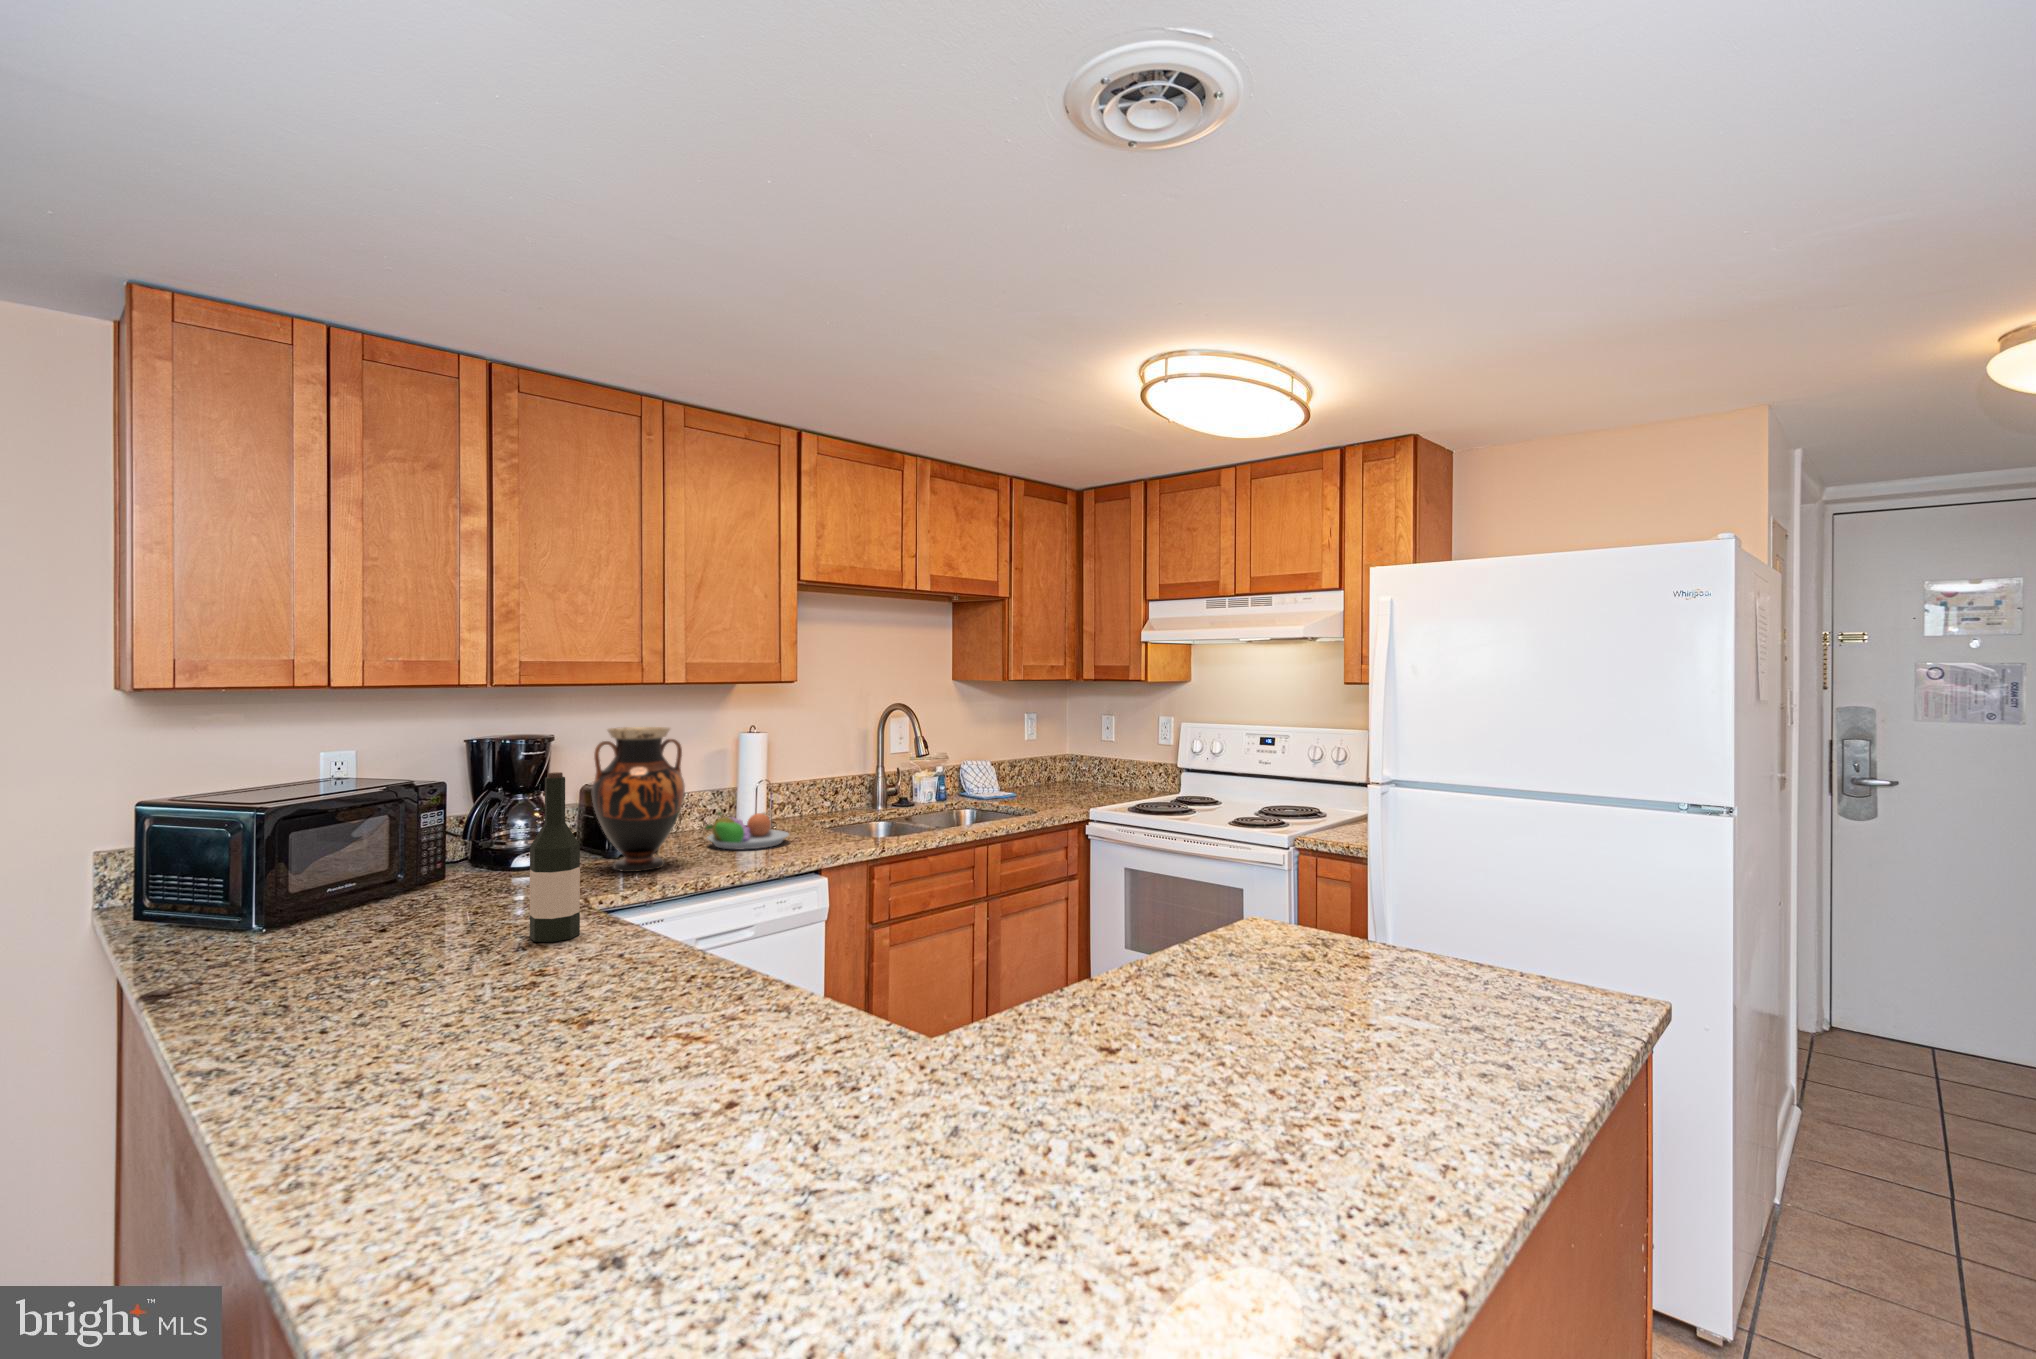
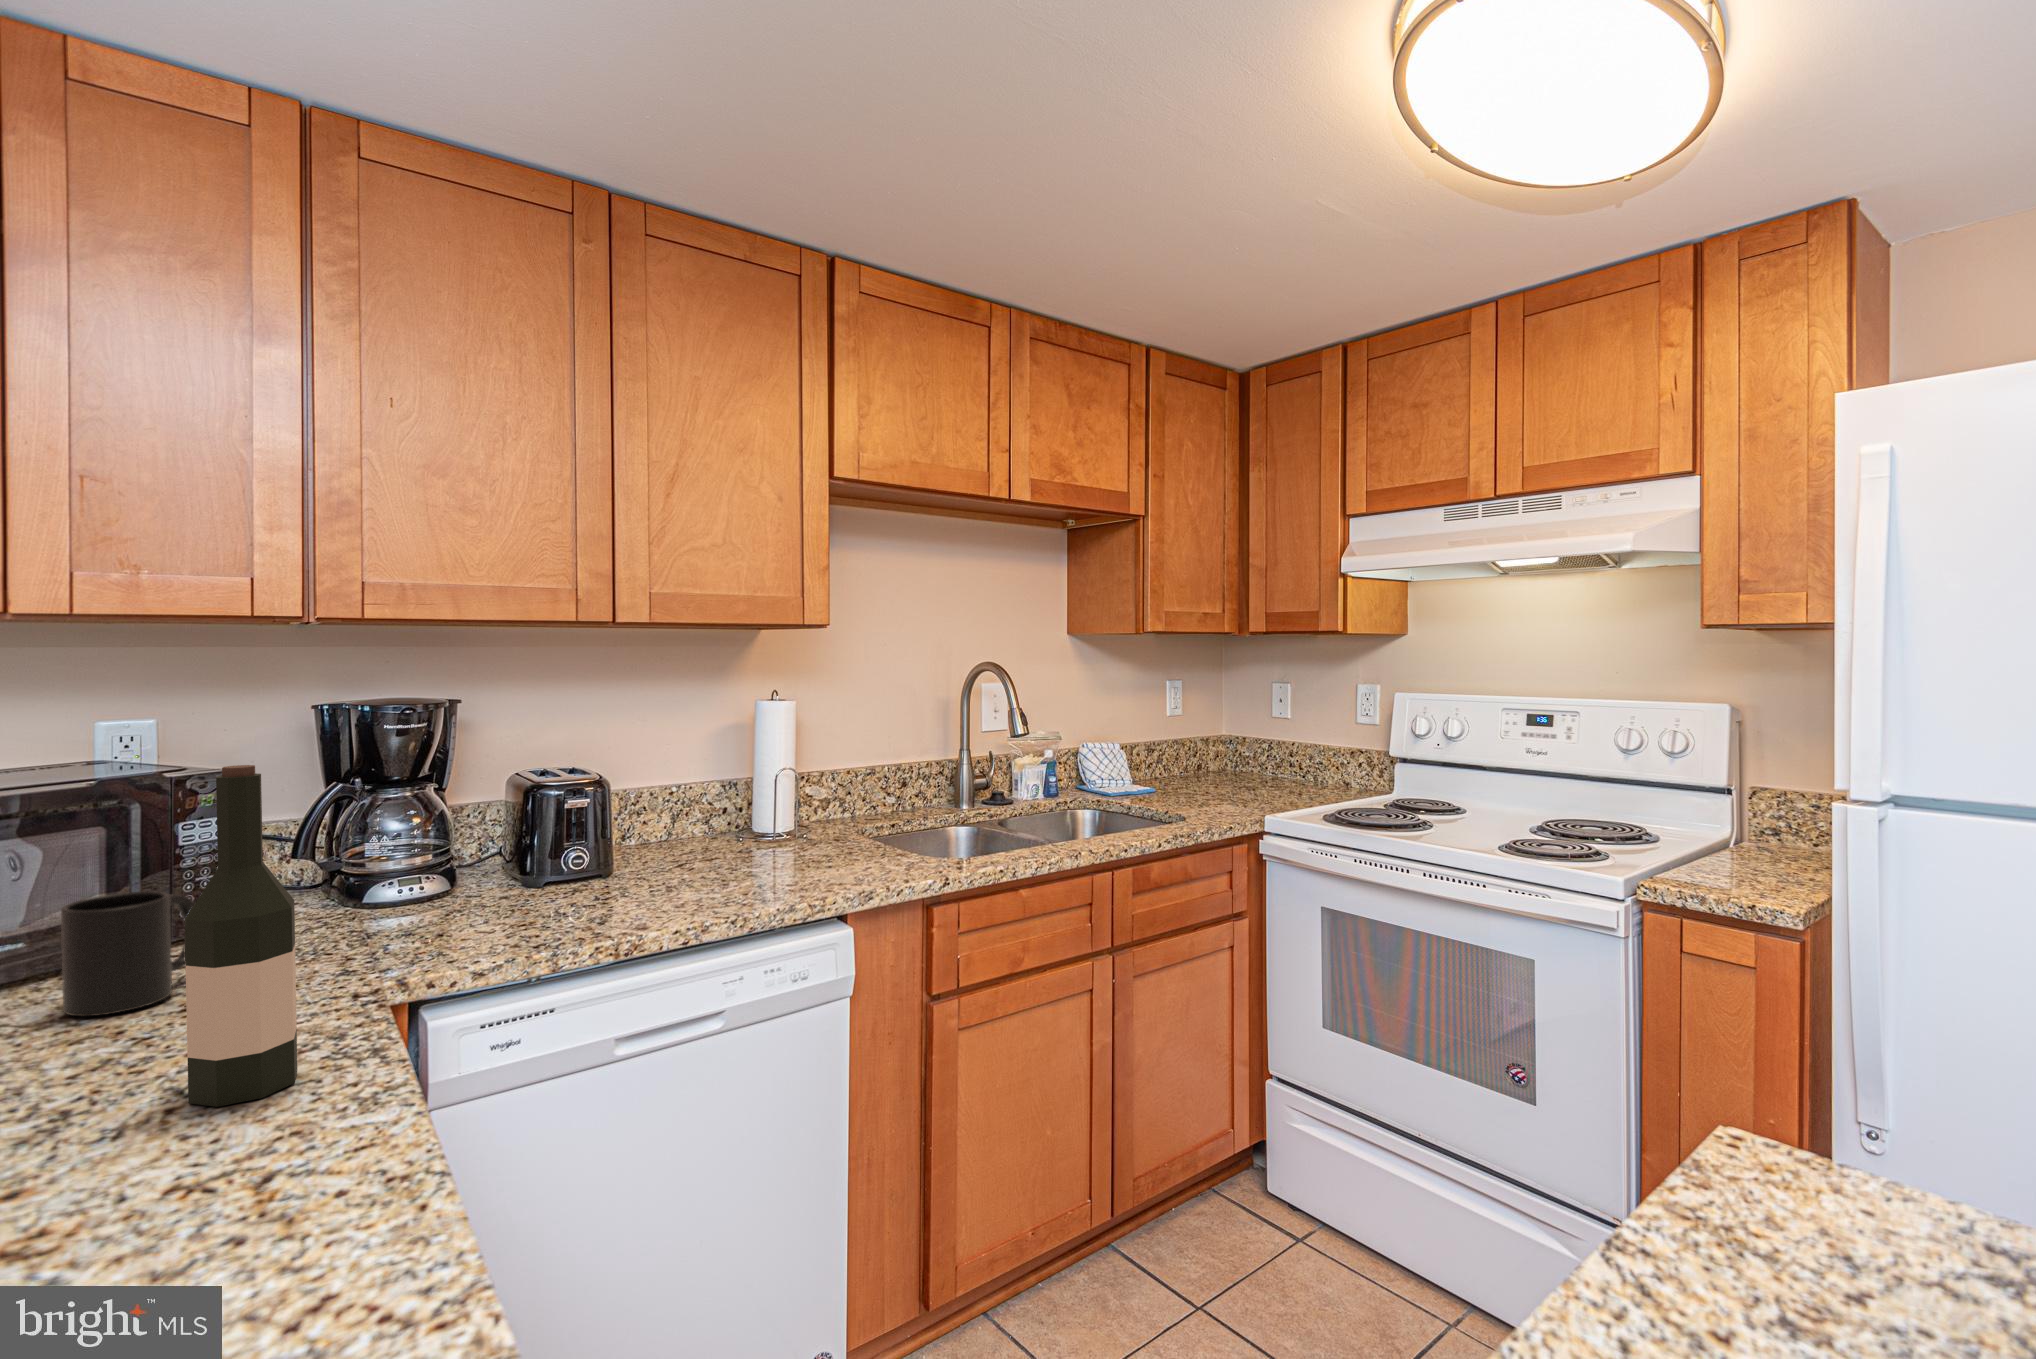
vase: present [592,727,685,872] -> none [485,687,635,915]
fruit bowl: present [706,812,789,849] -> none [686,815,816,874]
mug: none [396,851,454,919] -> present [61,891,194,1016]

